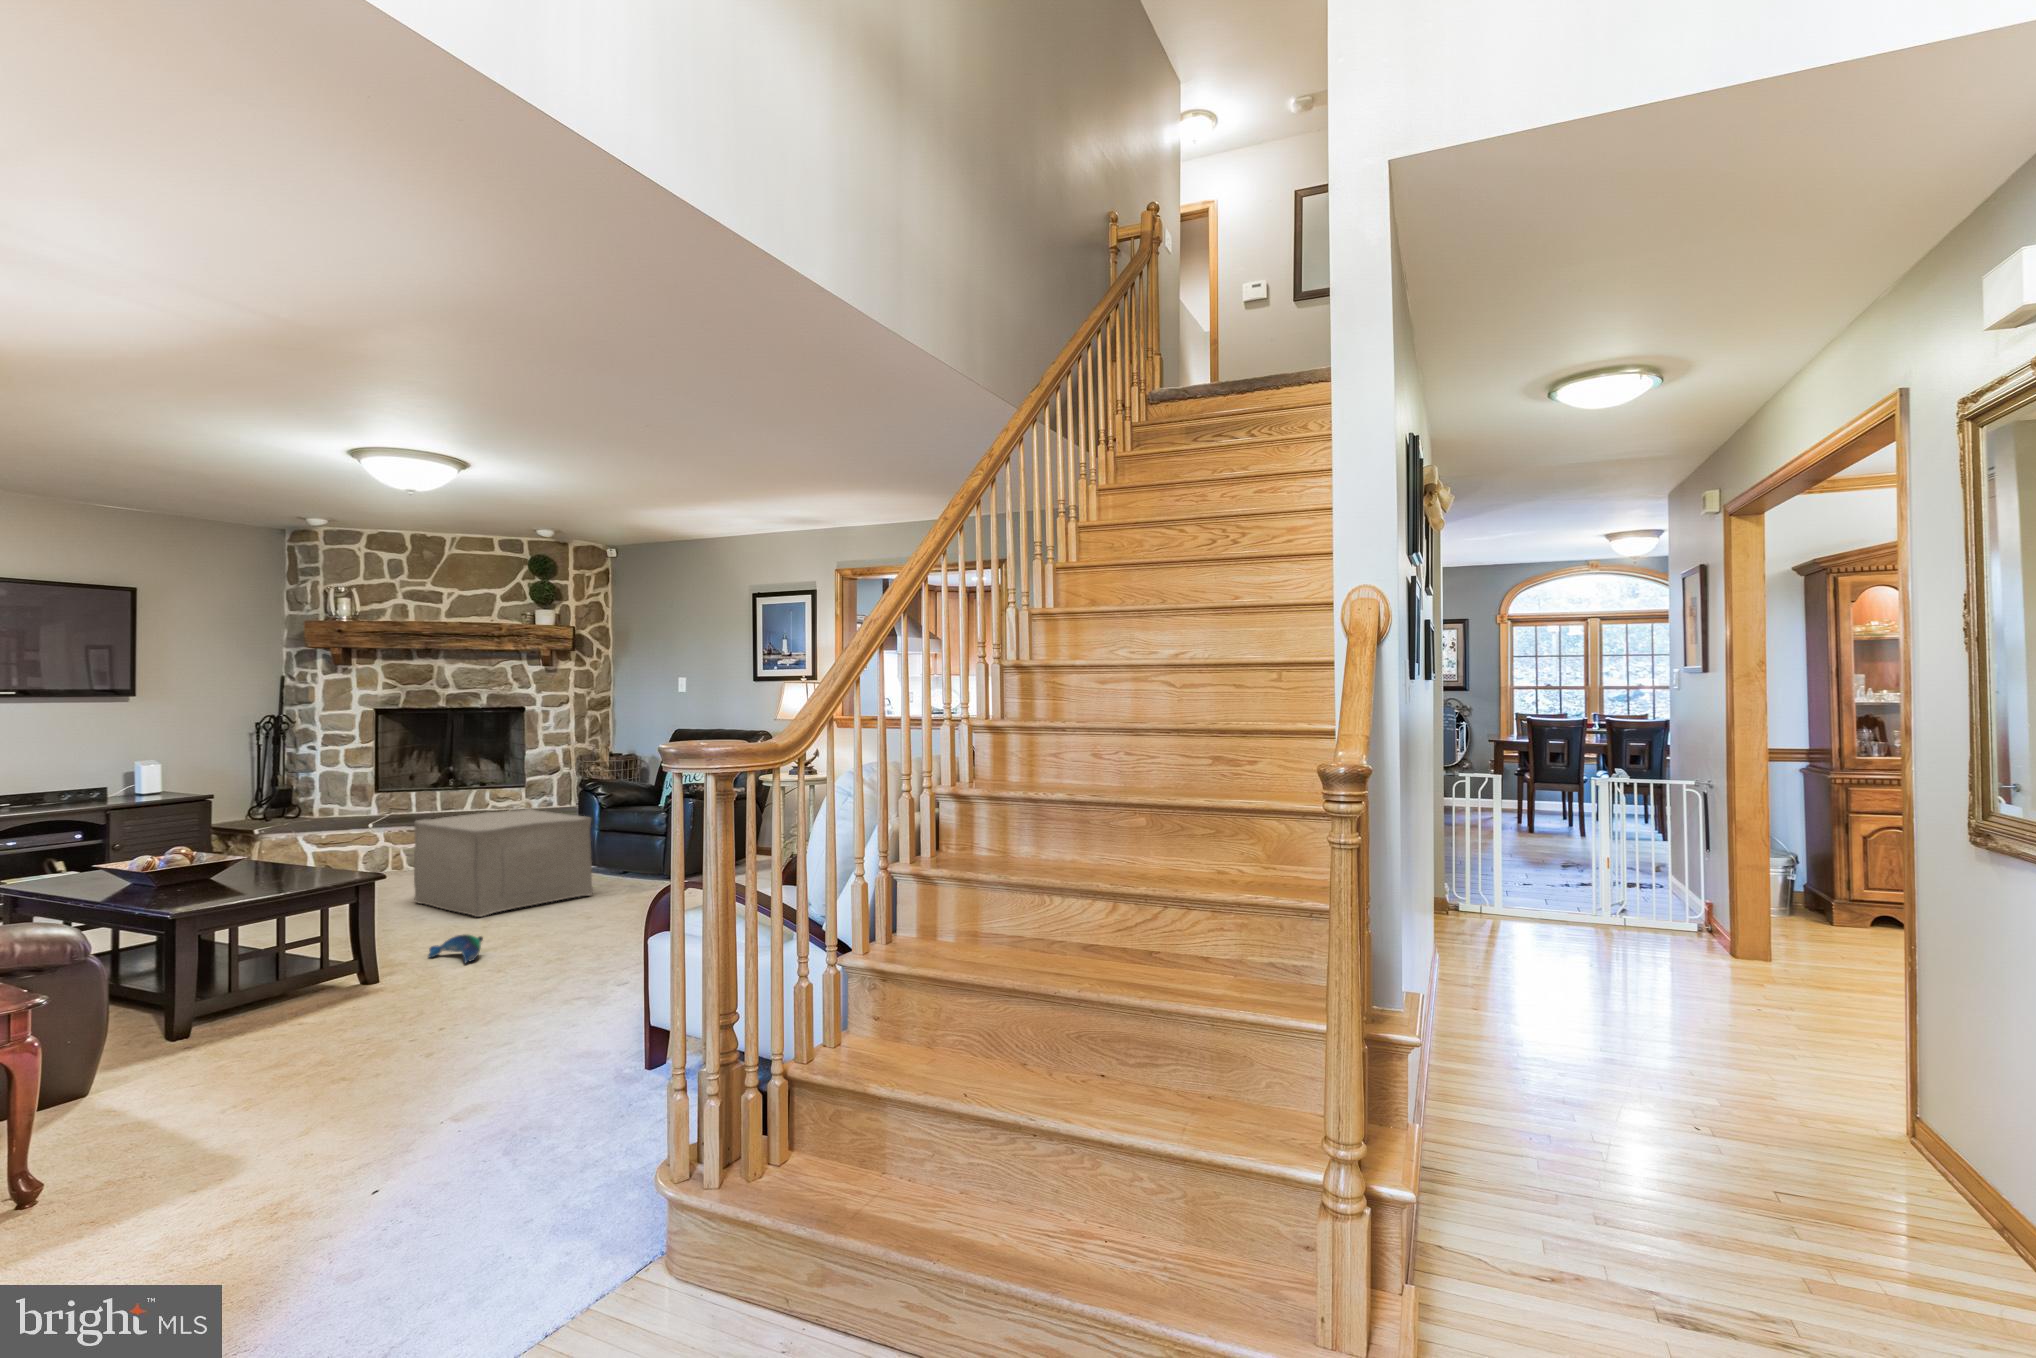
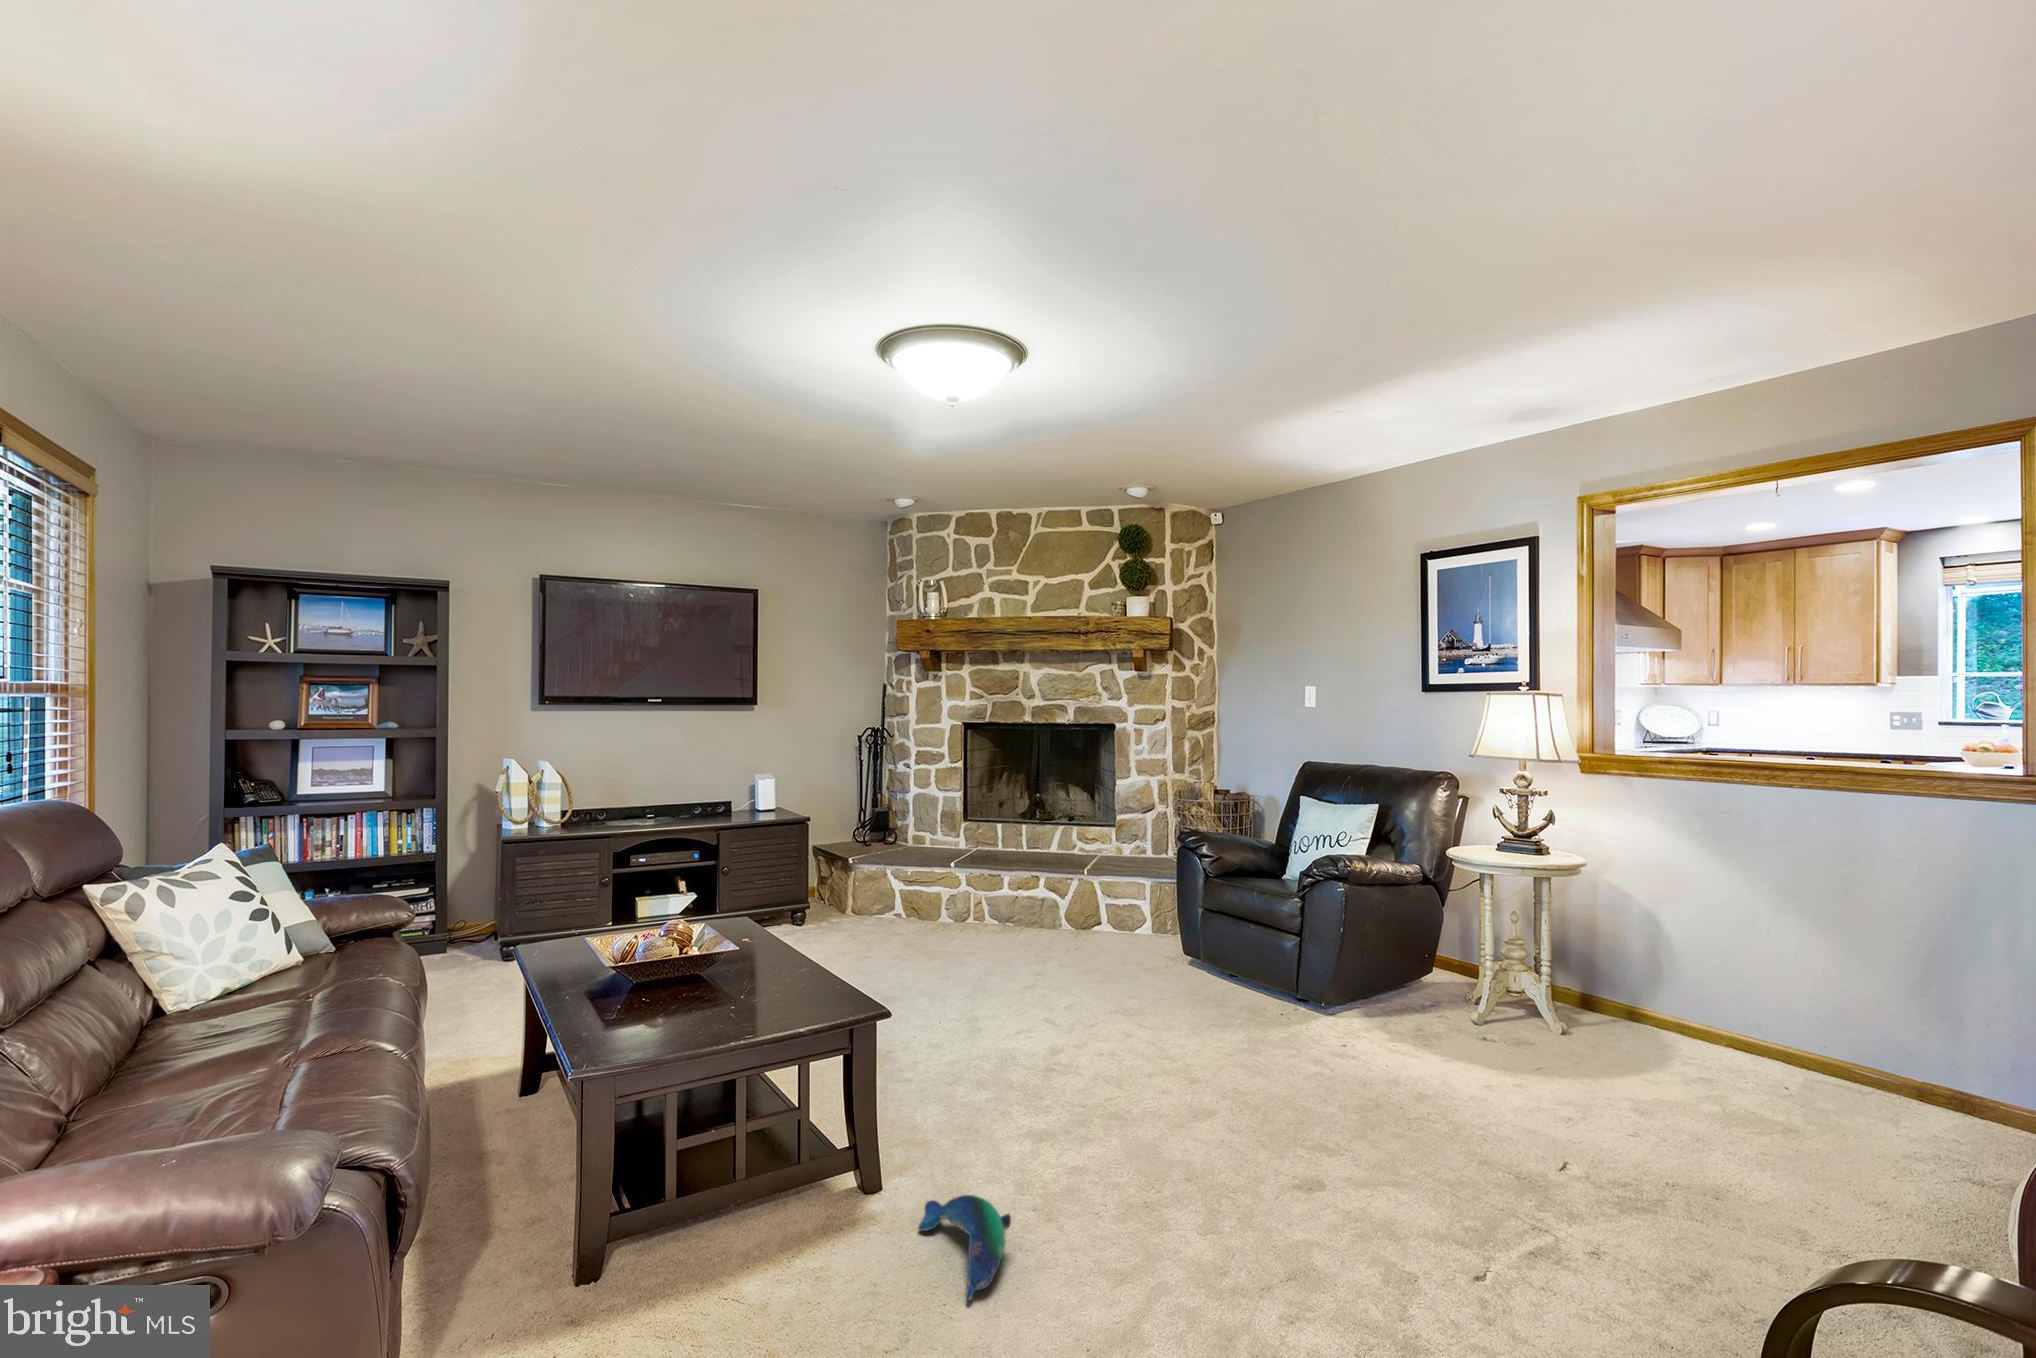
ottoman: present [414,809,593,917] -> none [966,874,1209,1077]

